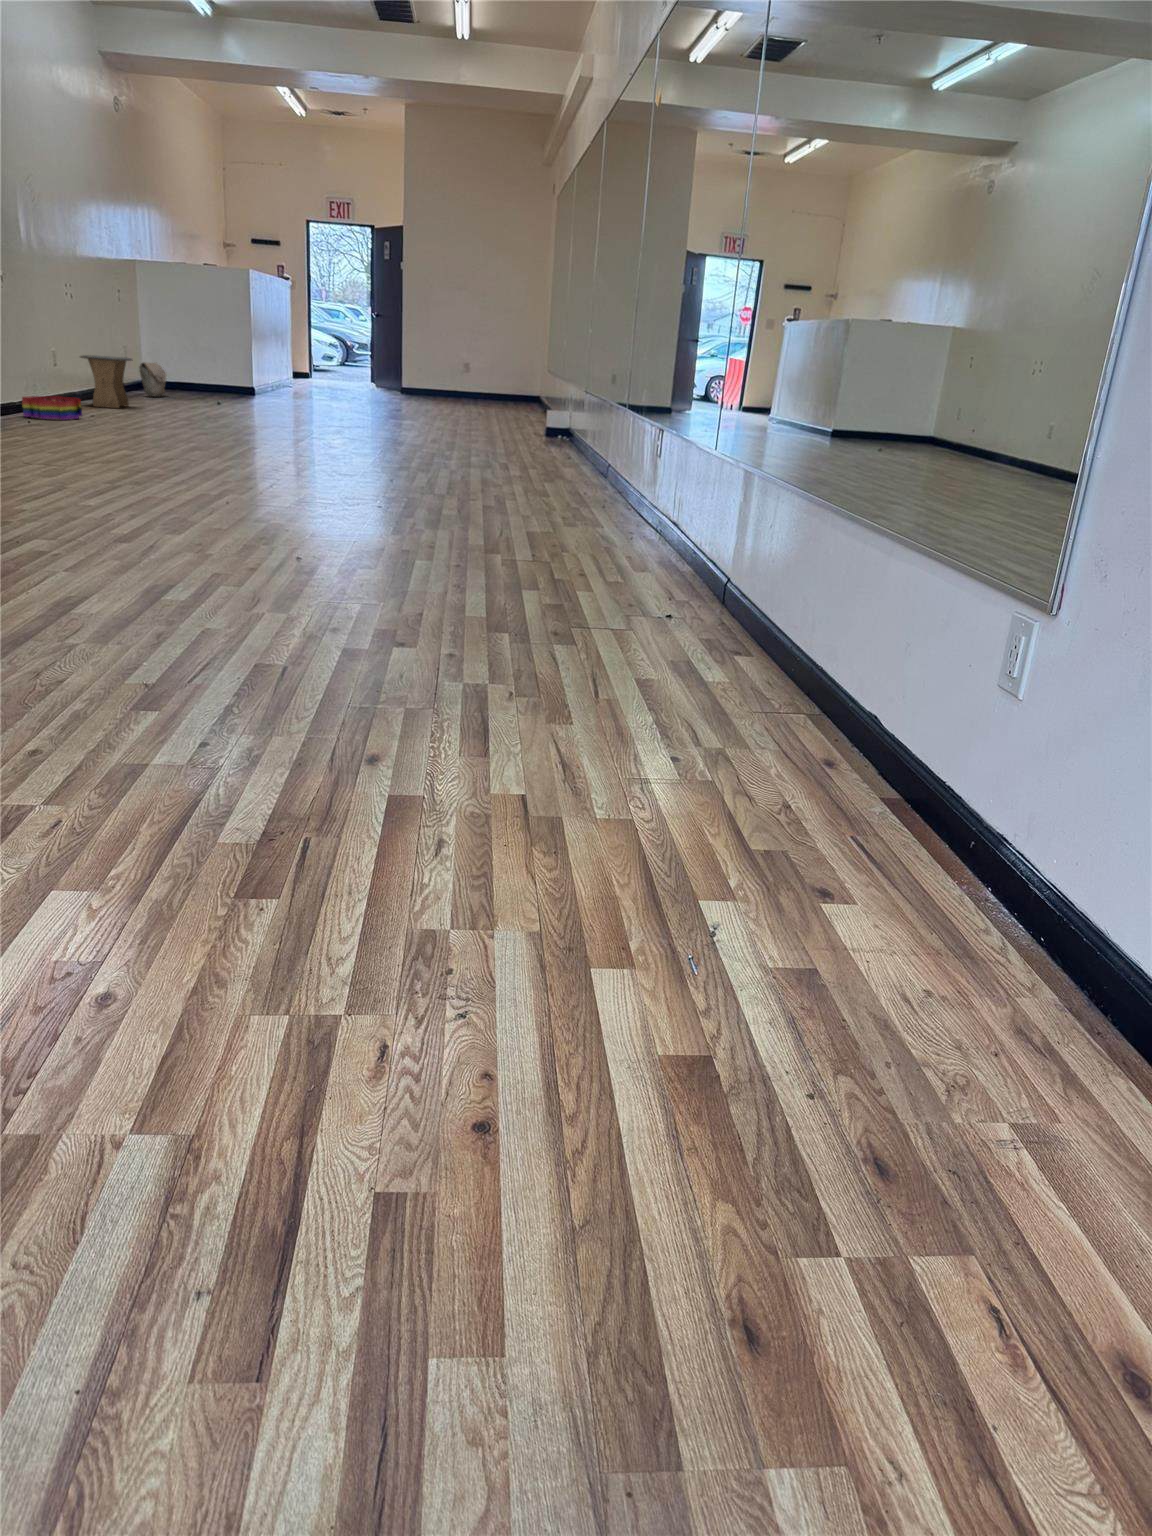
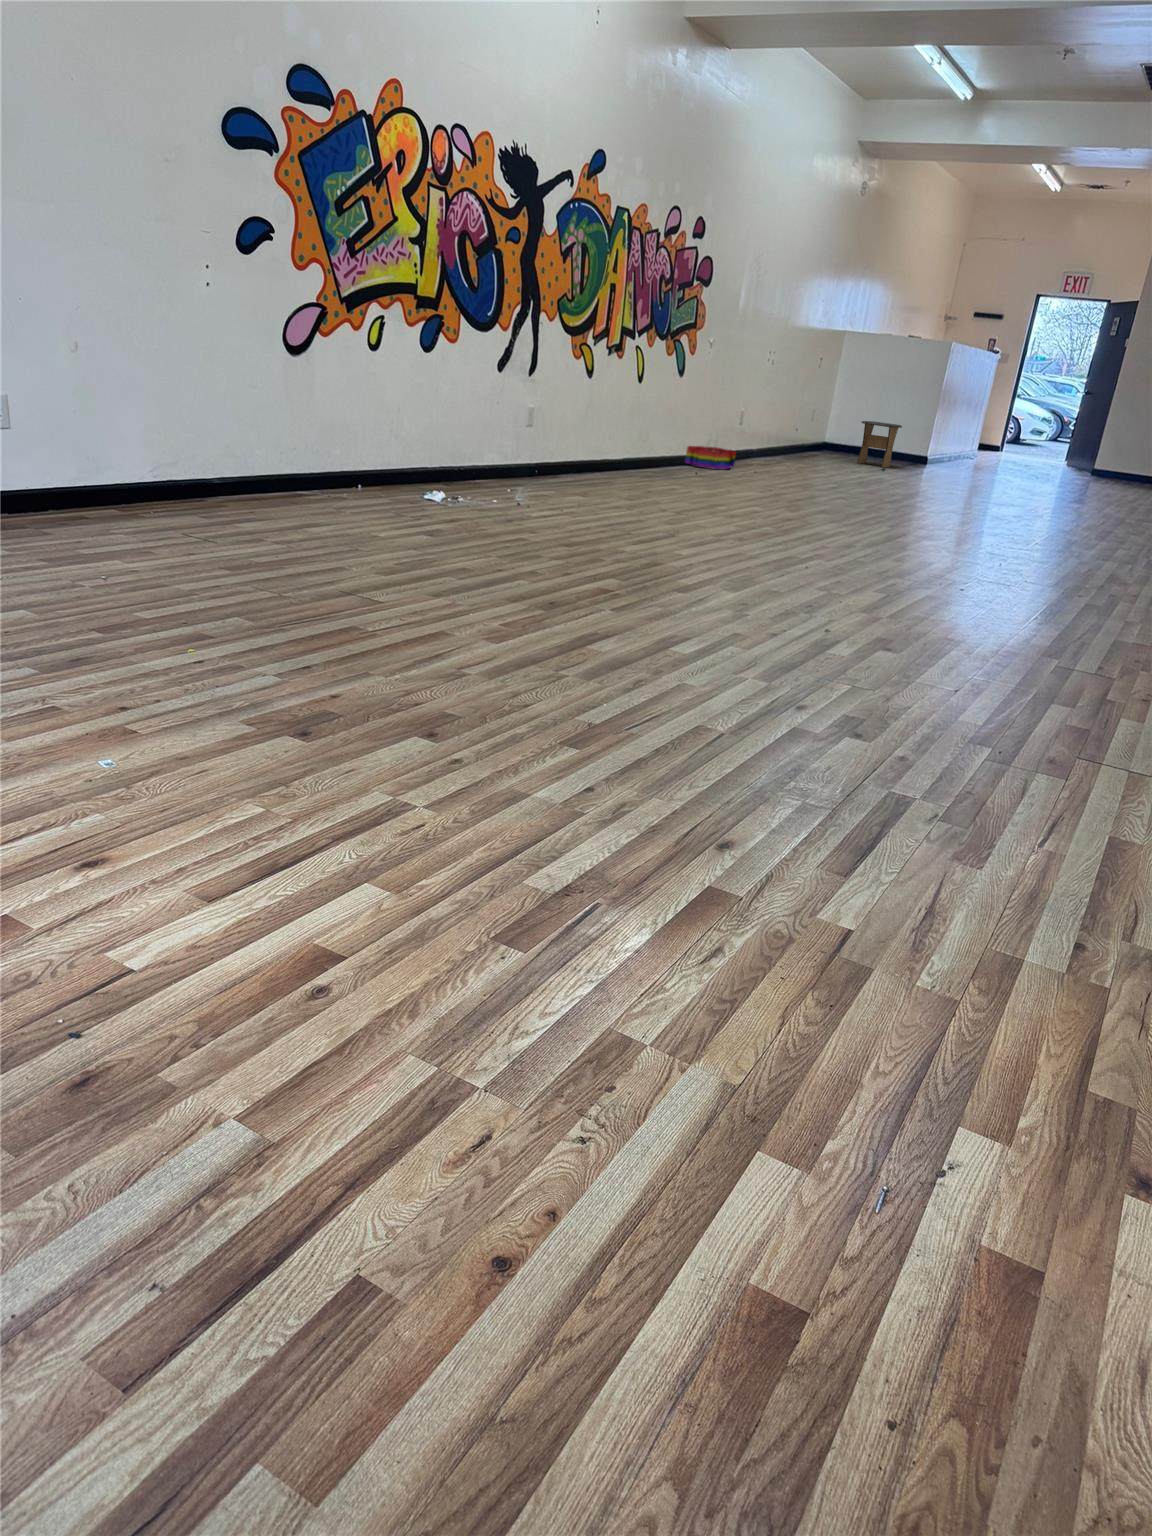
stool: present [80,355,133,408] -> present [857,421,902,468]
bag: present [139,362,166,397] -> none [807,421,832,454]

